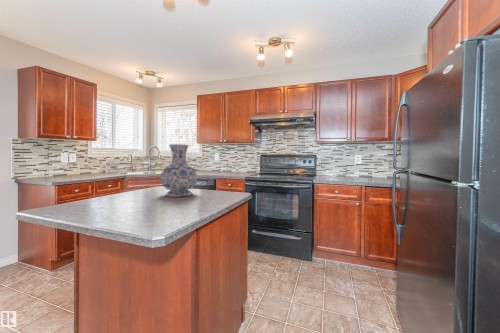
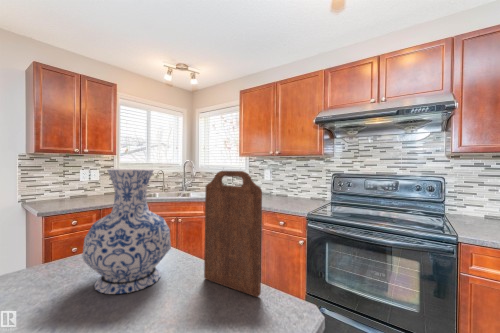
cutting board: none [213,146,240,194] -> present [204,171,262,297]

